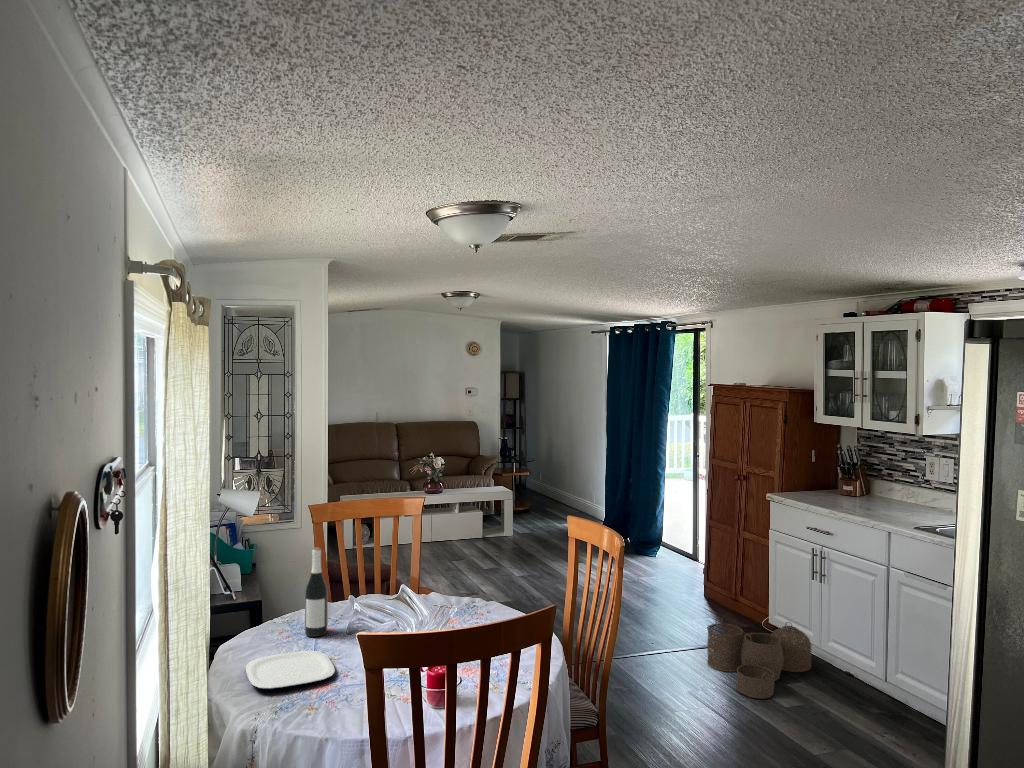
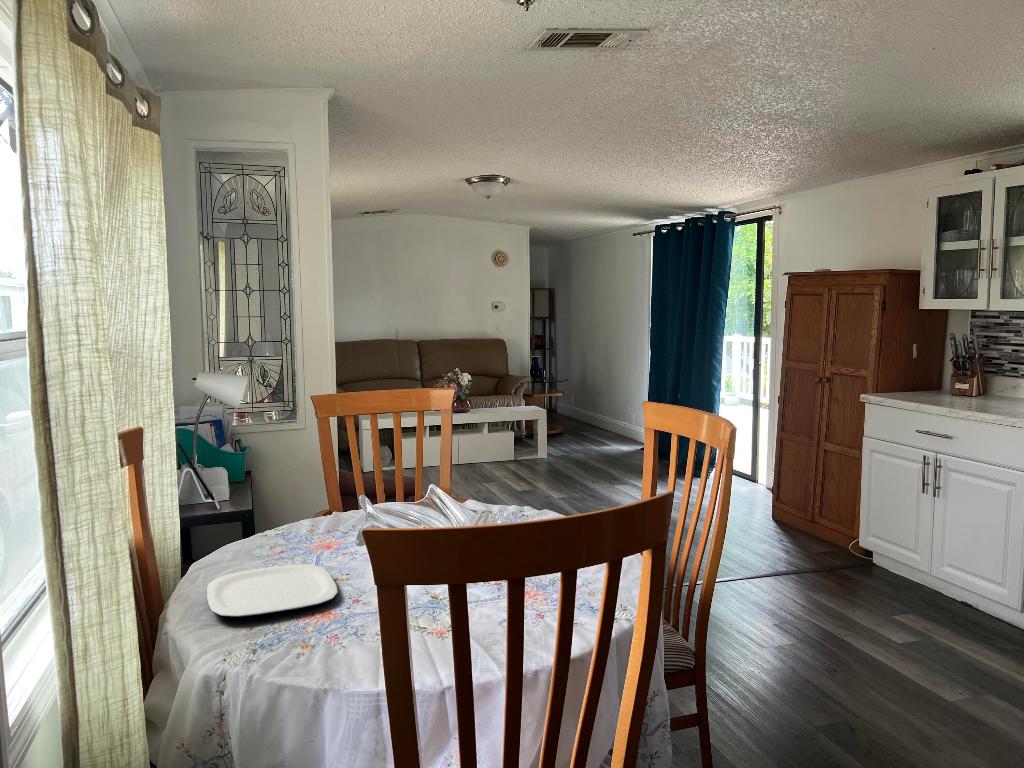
wine bottle: present [305,548,328,637] -> none [297,424,330,547]
woven basket: present [707,618,812,698] -> none [793,538,921,632]

